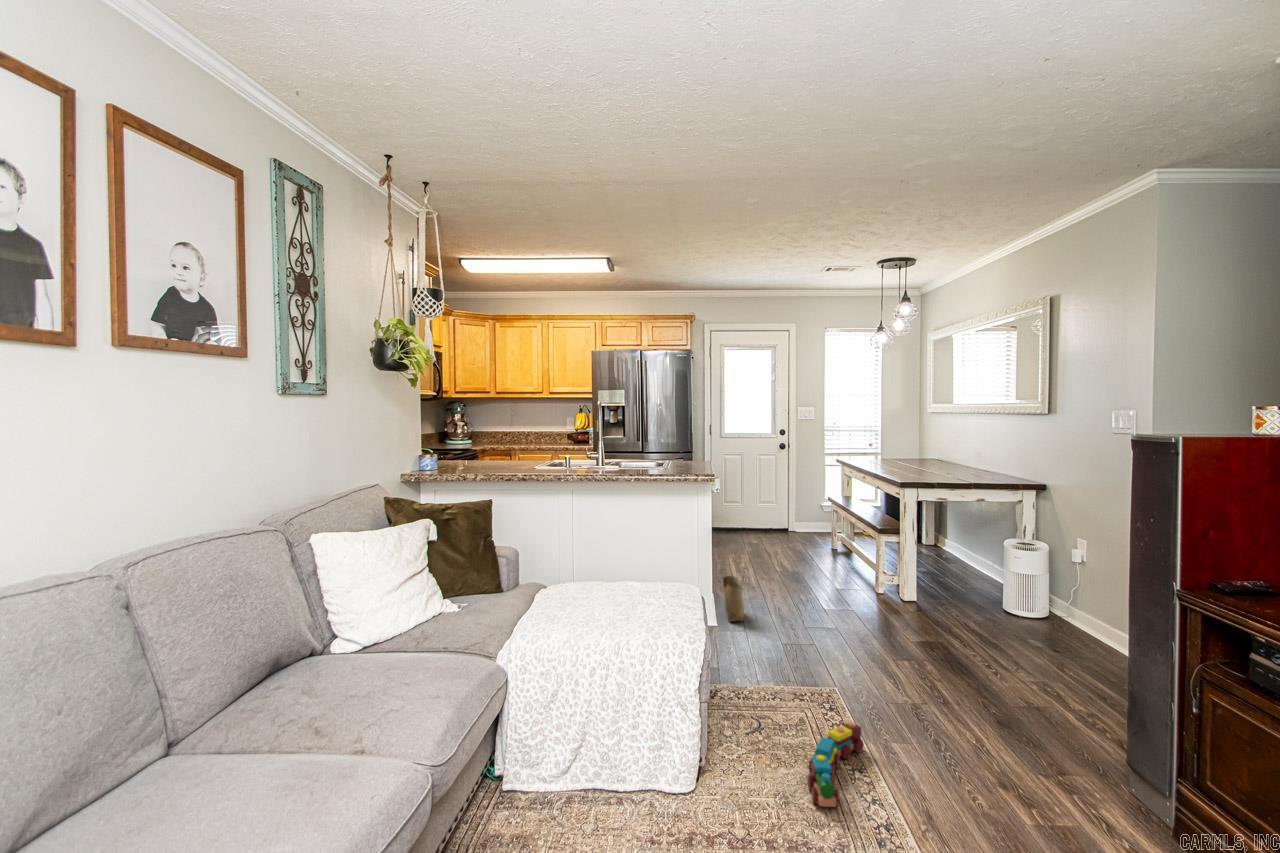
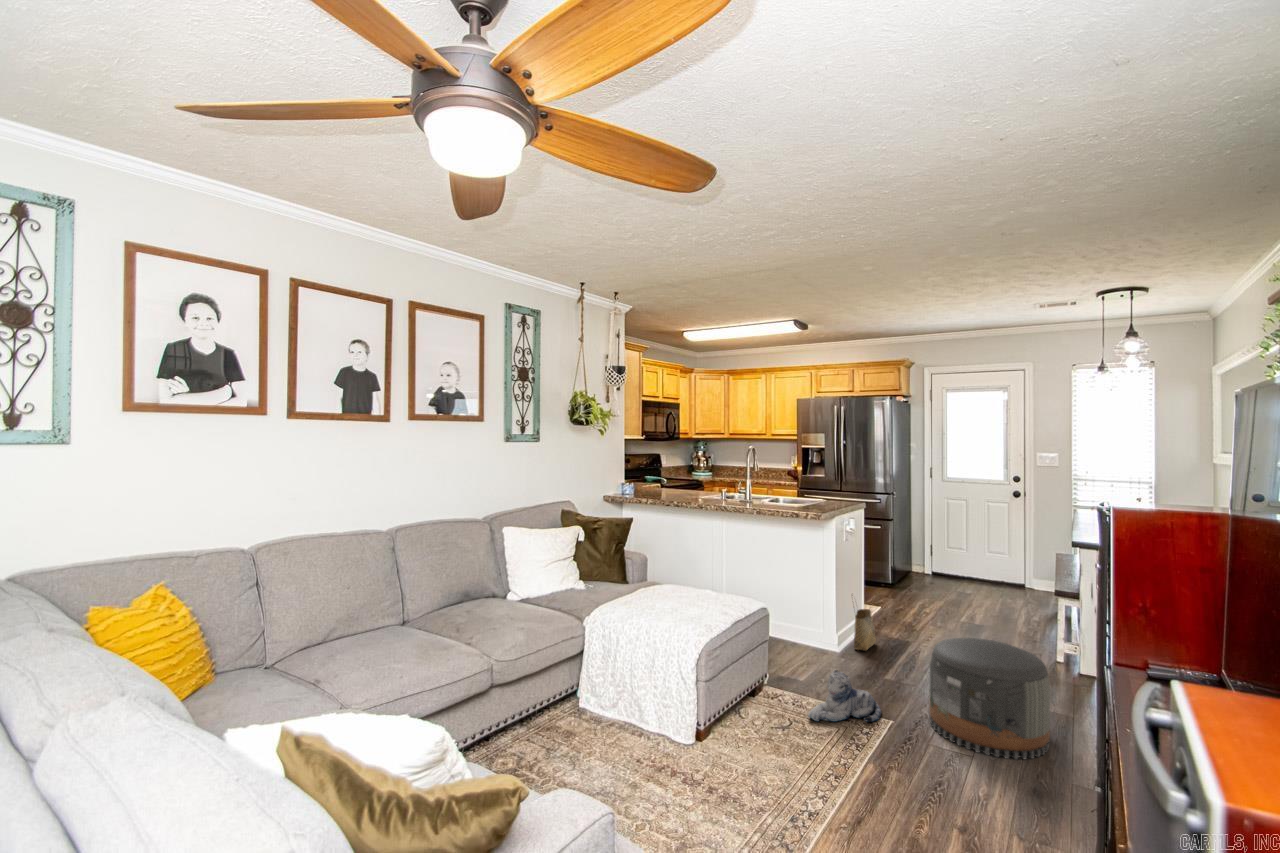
pouf: none [862,589,978,706] -> present [929,638,1050,759]
plush toy: none [769,651,830,716] -> present [808,670,881,722]
toy train: present [808,722,864,807] -> none [770,733,859,783]

